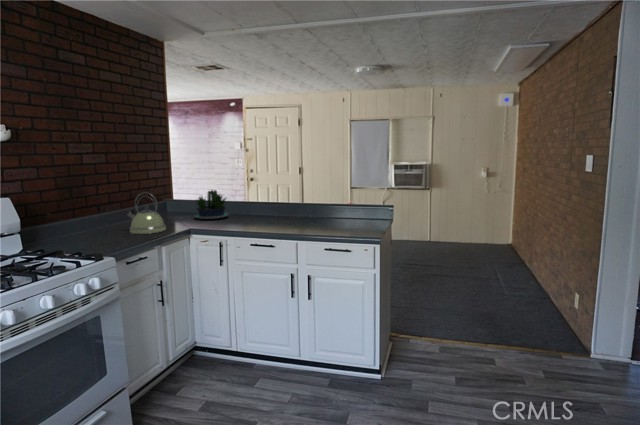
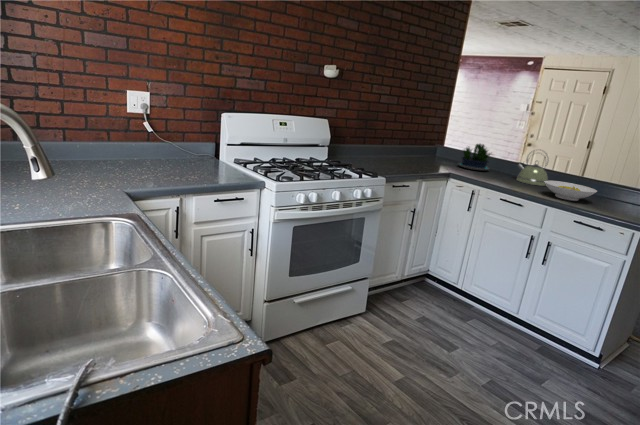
kettle: present [128,194,166,234] -> present [516,156,549,186]
bowl: none [286,212,332,229] -> present [544,181,597,201]

